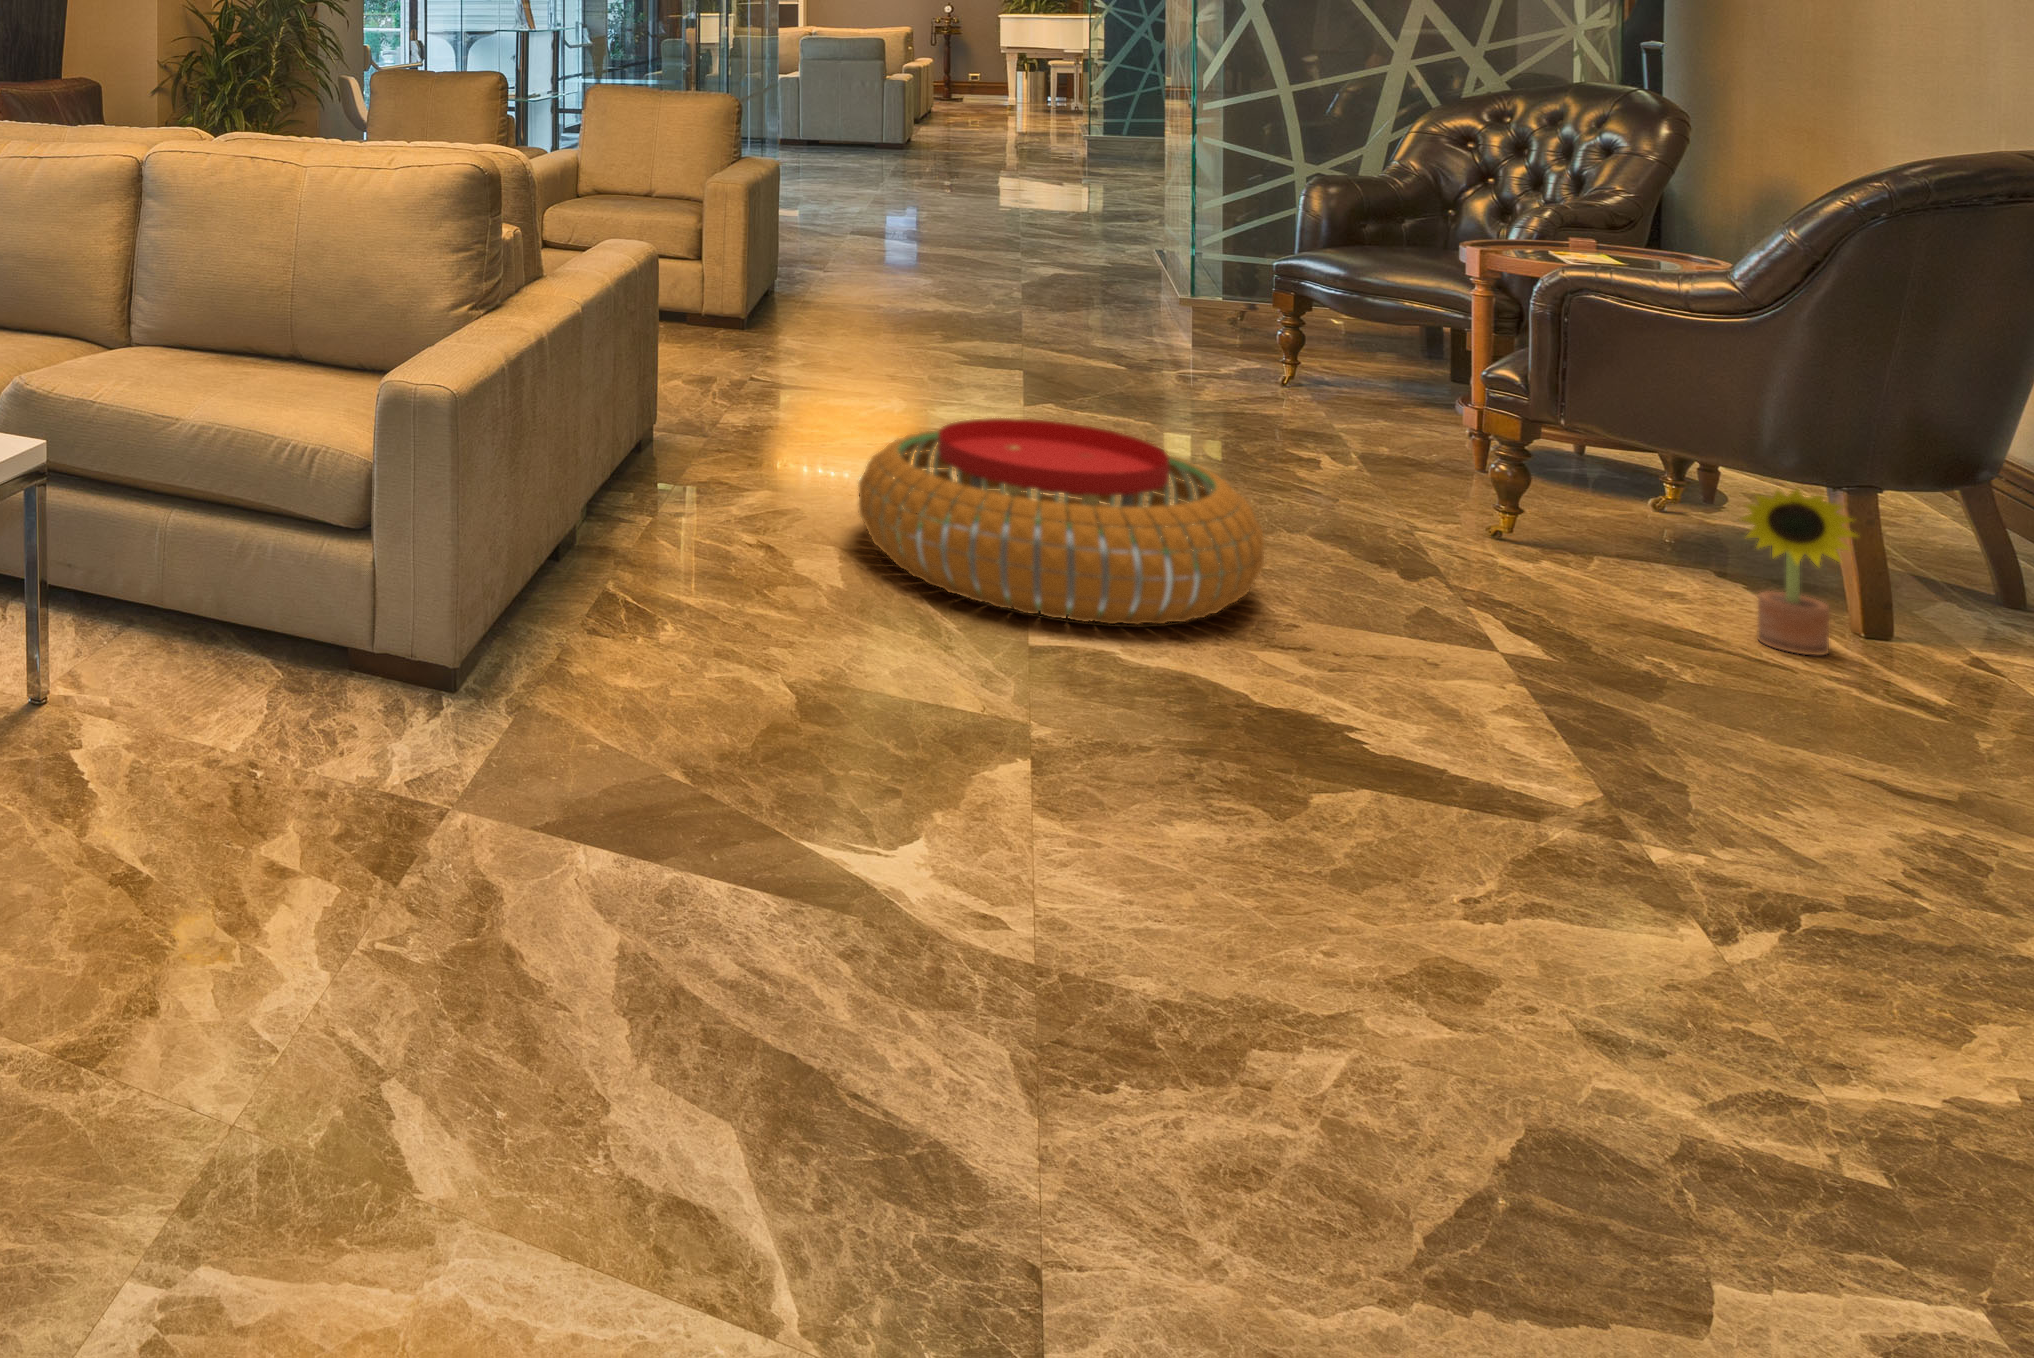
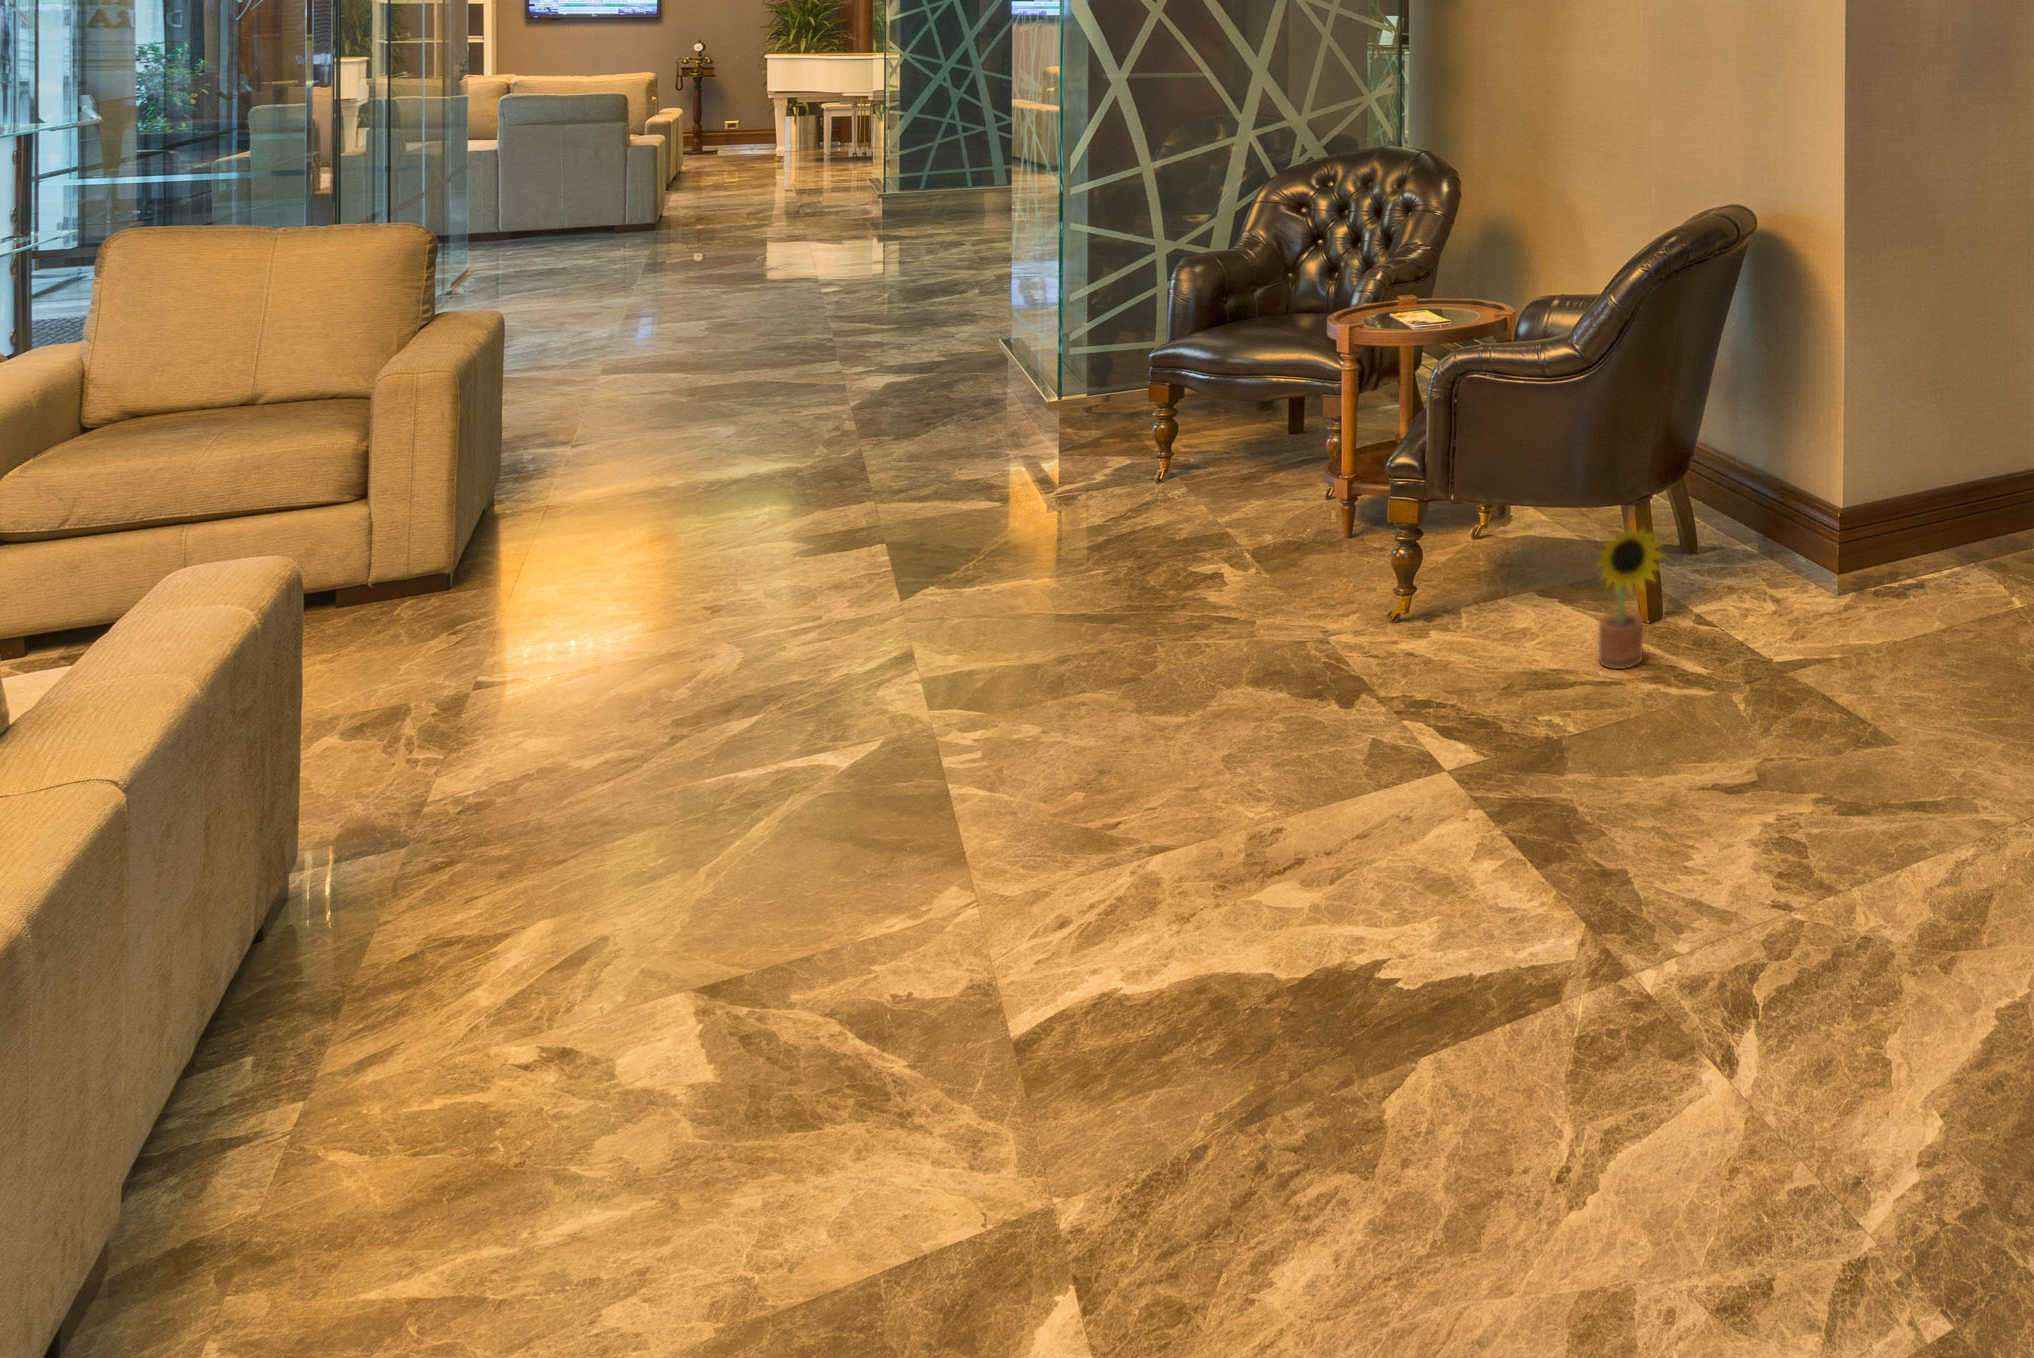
pouf: present [858,418,1264,624] -> none [714,661,1251,1006]

